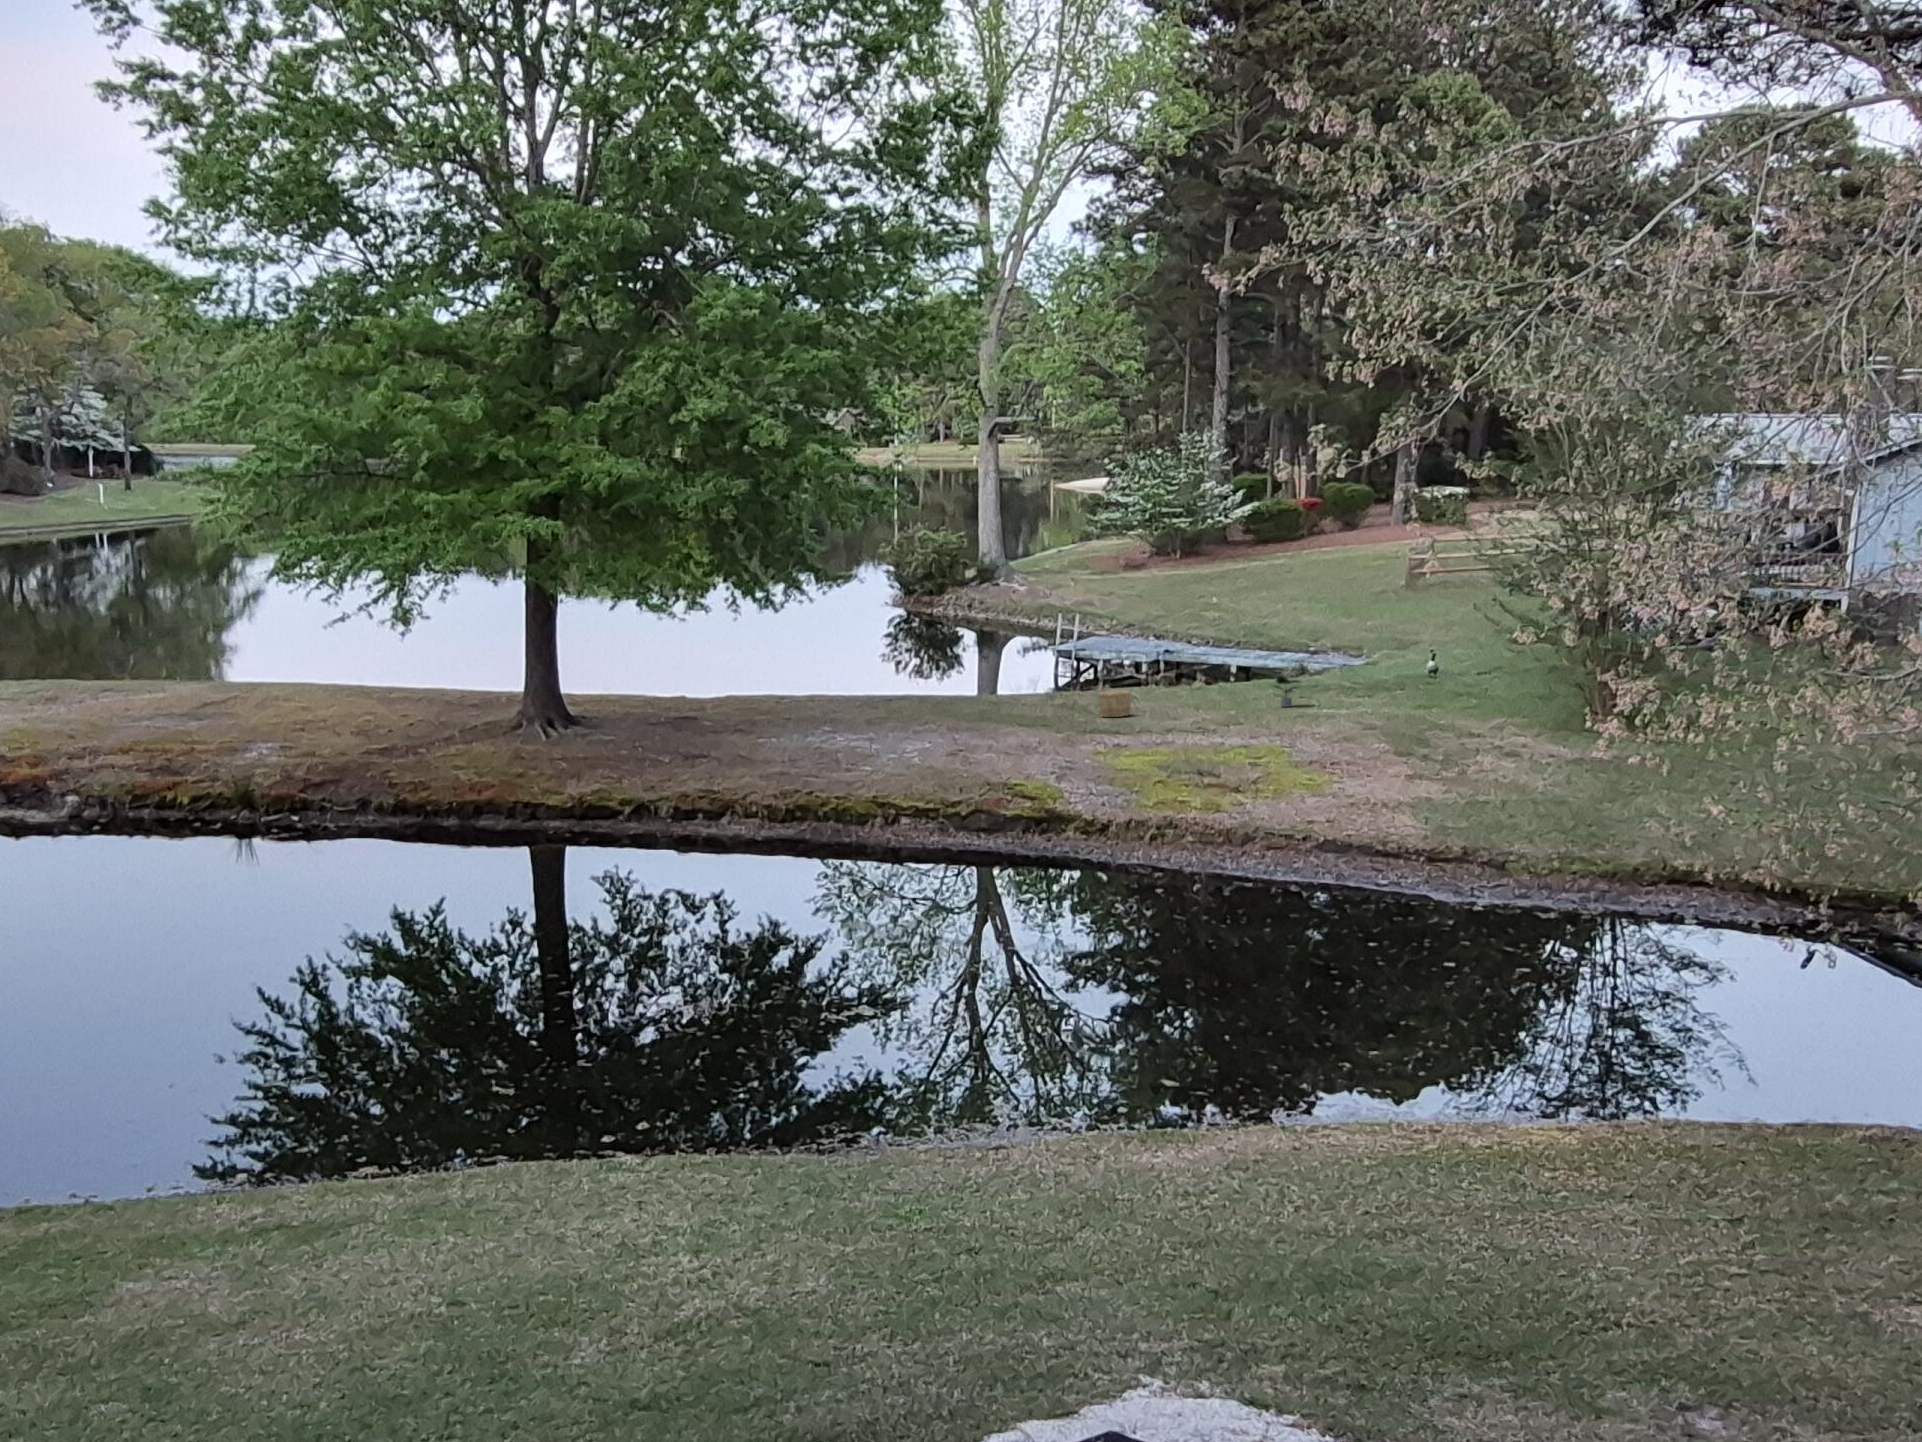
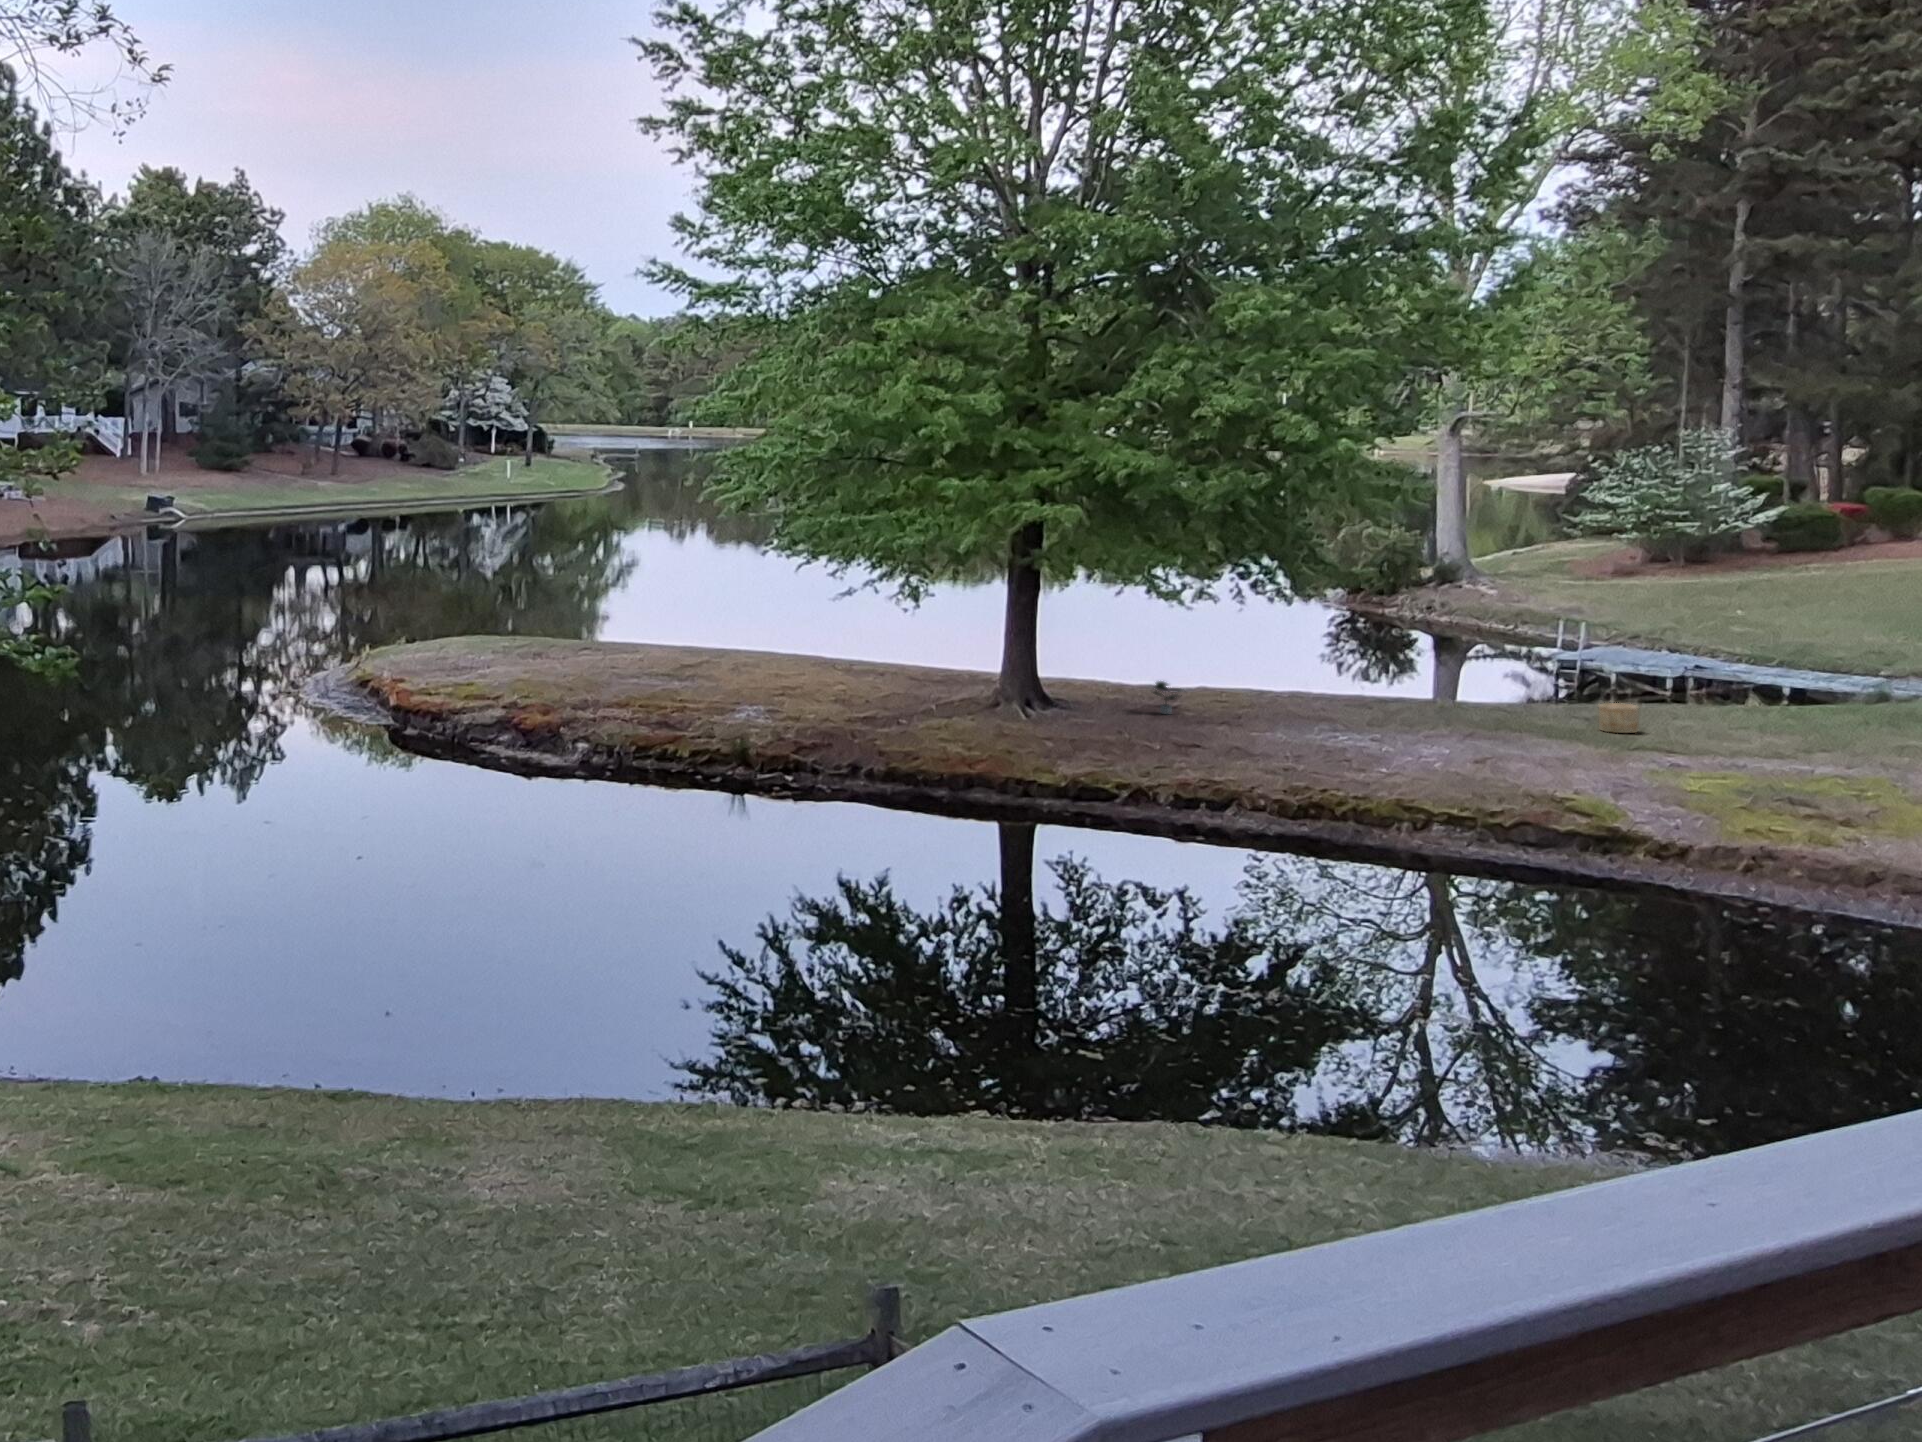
potted plant: present [1274,675,1302,707] -> present [1153,681,1181,715]

